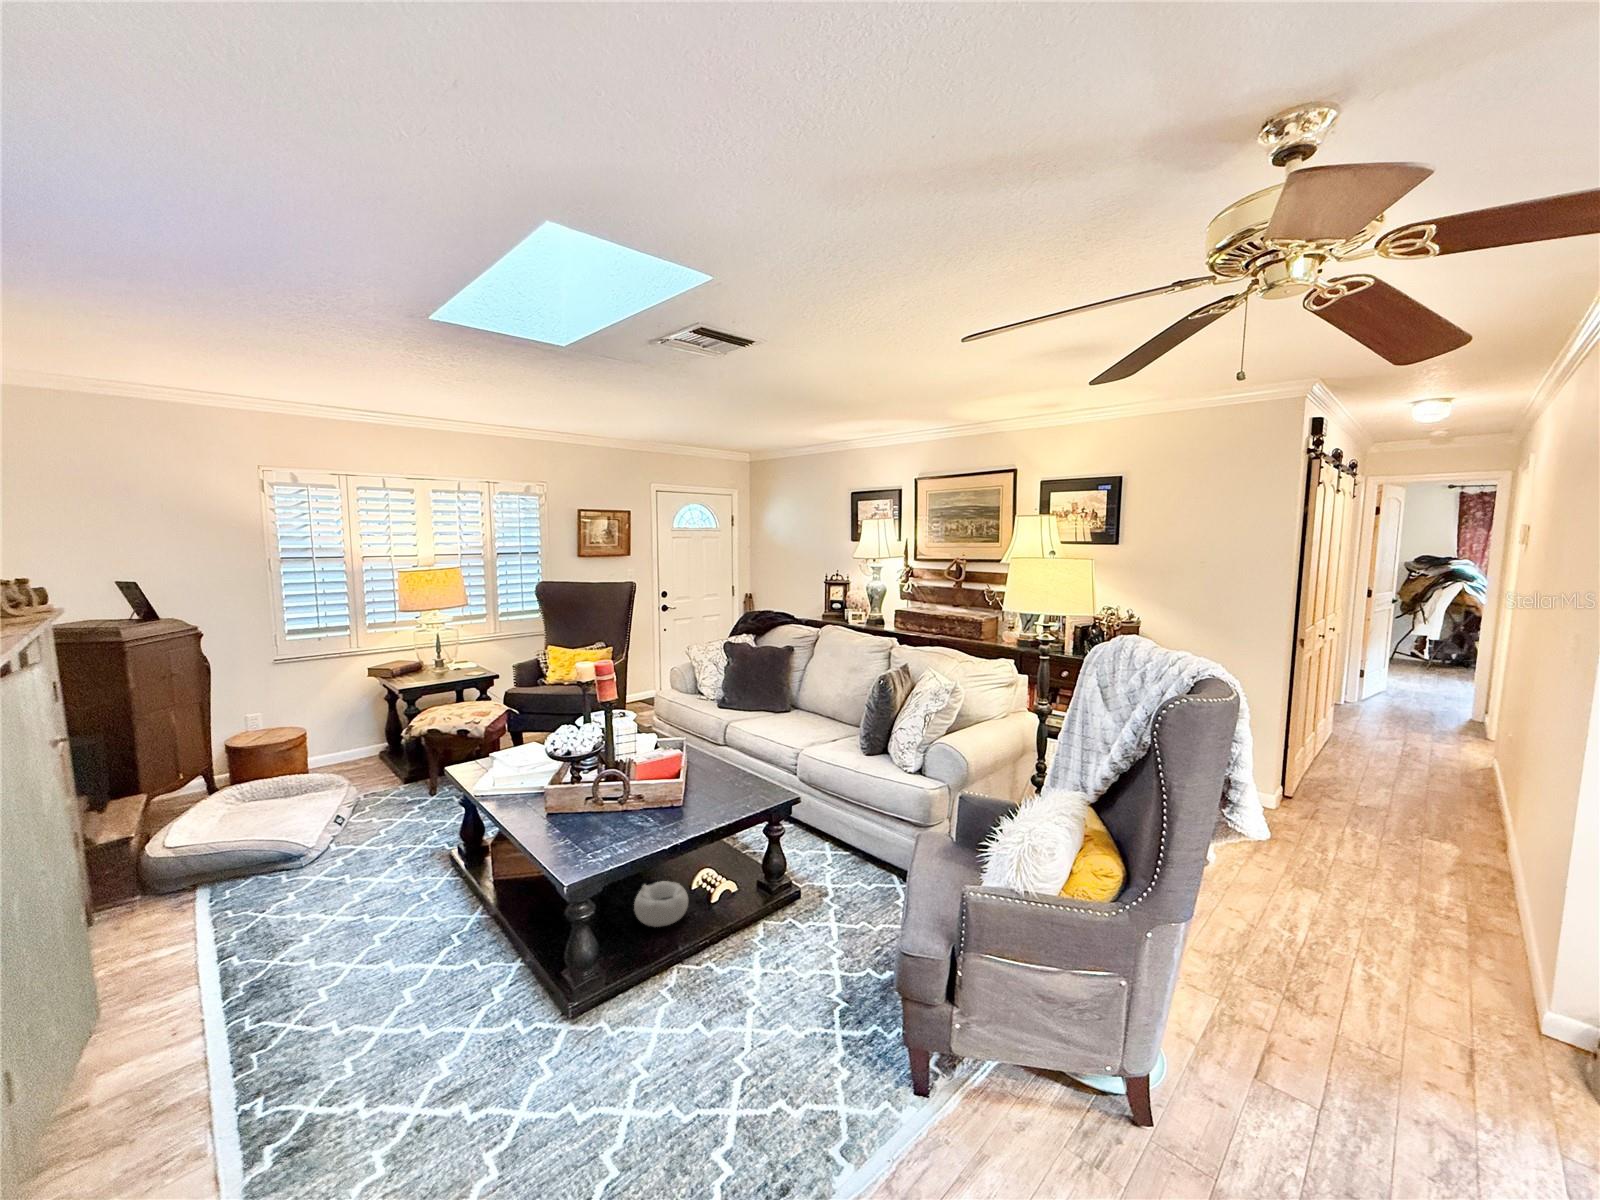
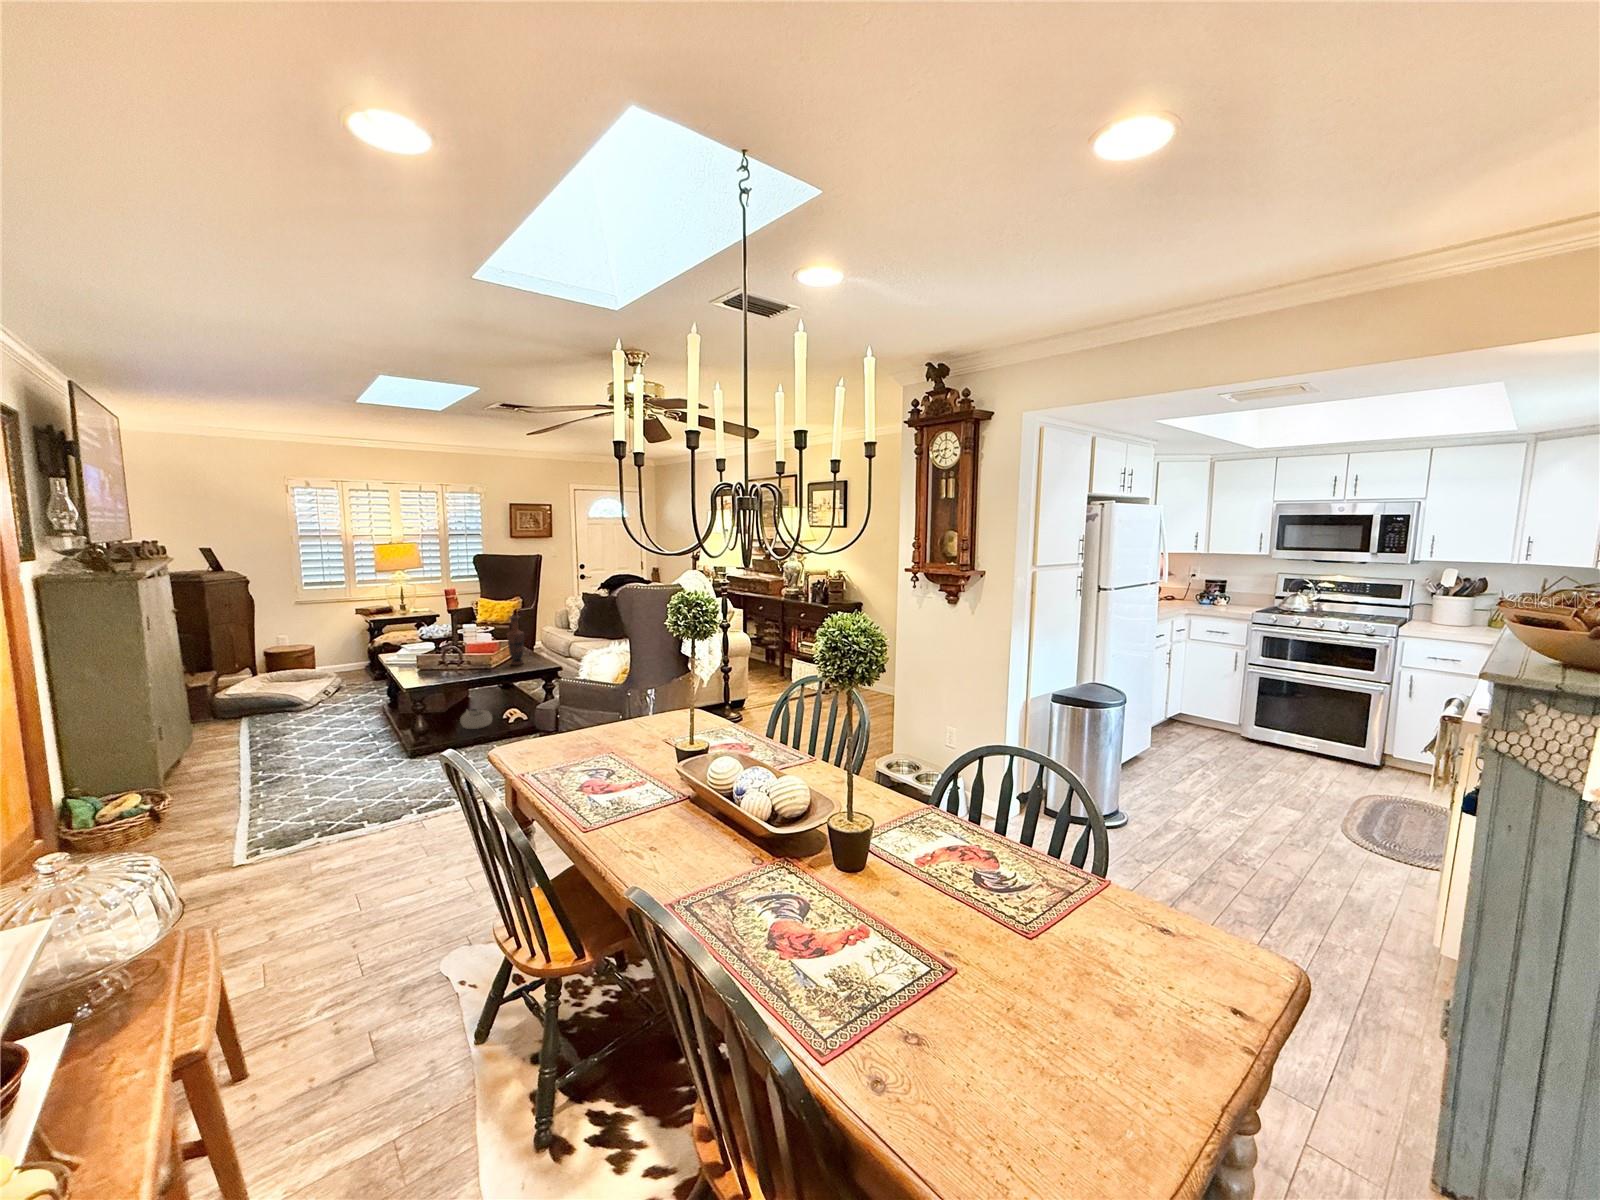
vase: none [706,704,735,794] -> present [507,616,524,665]

